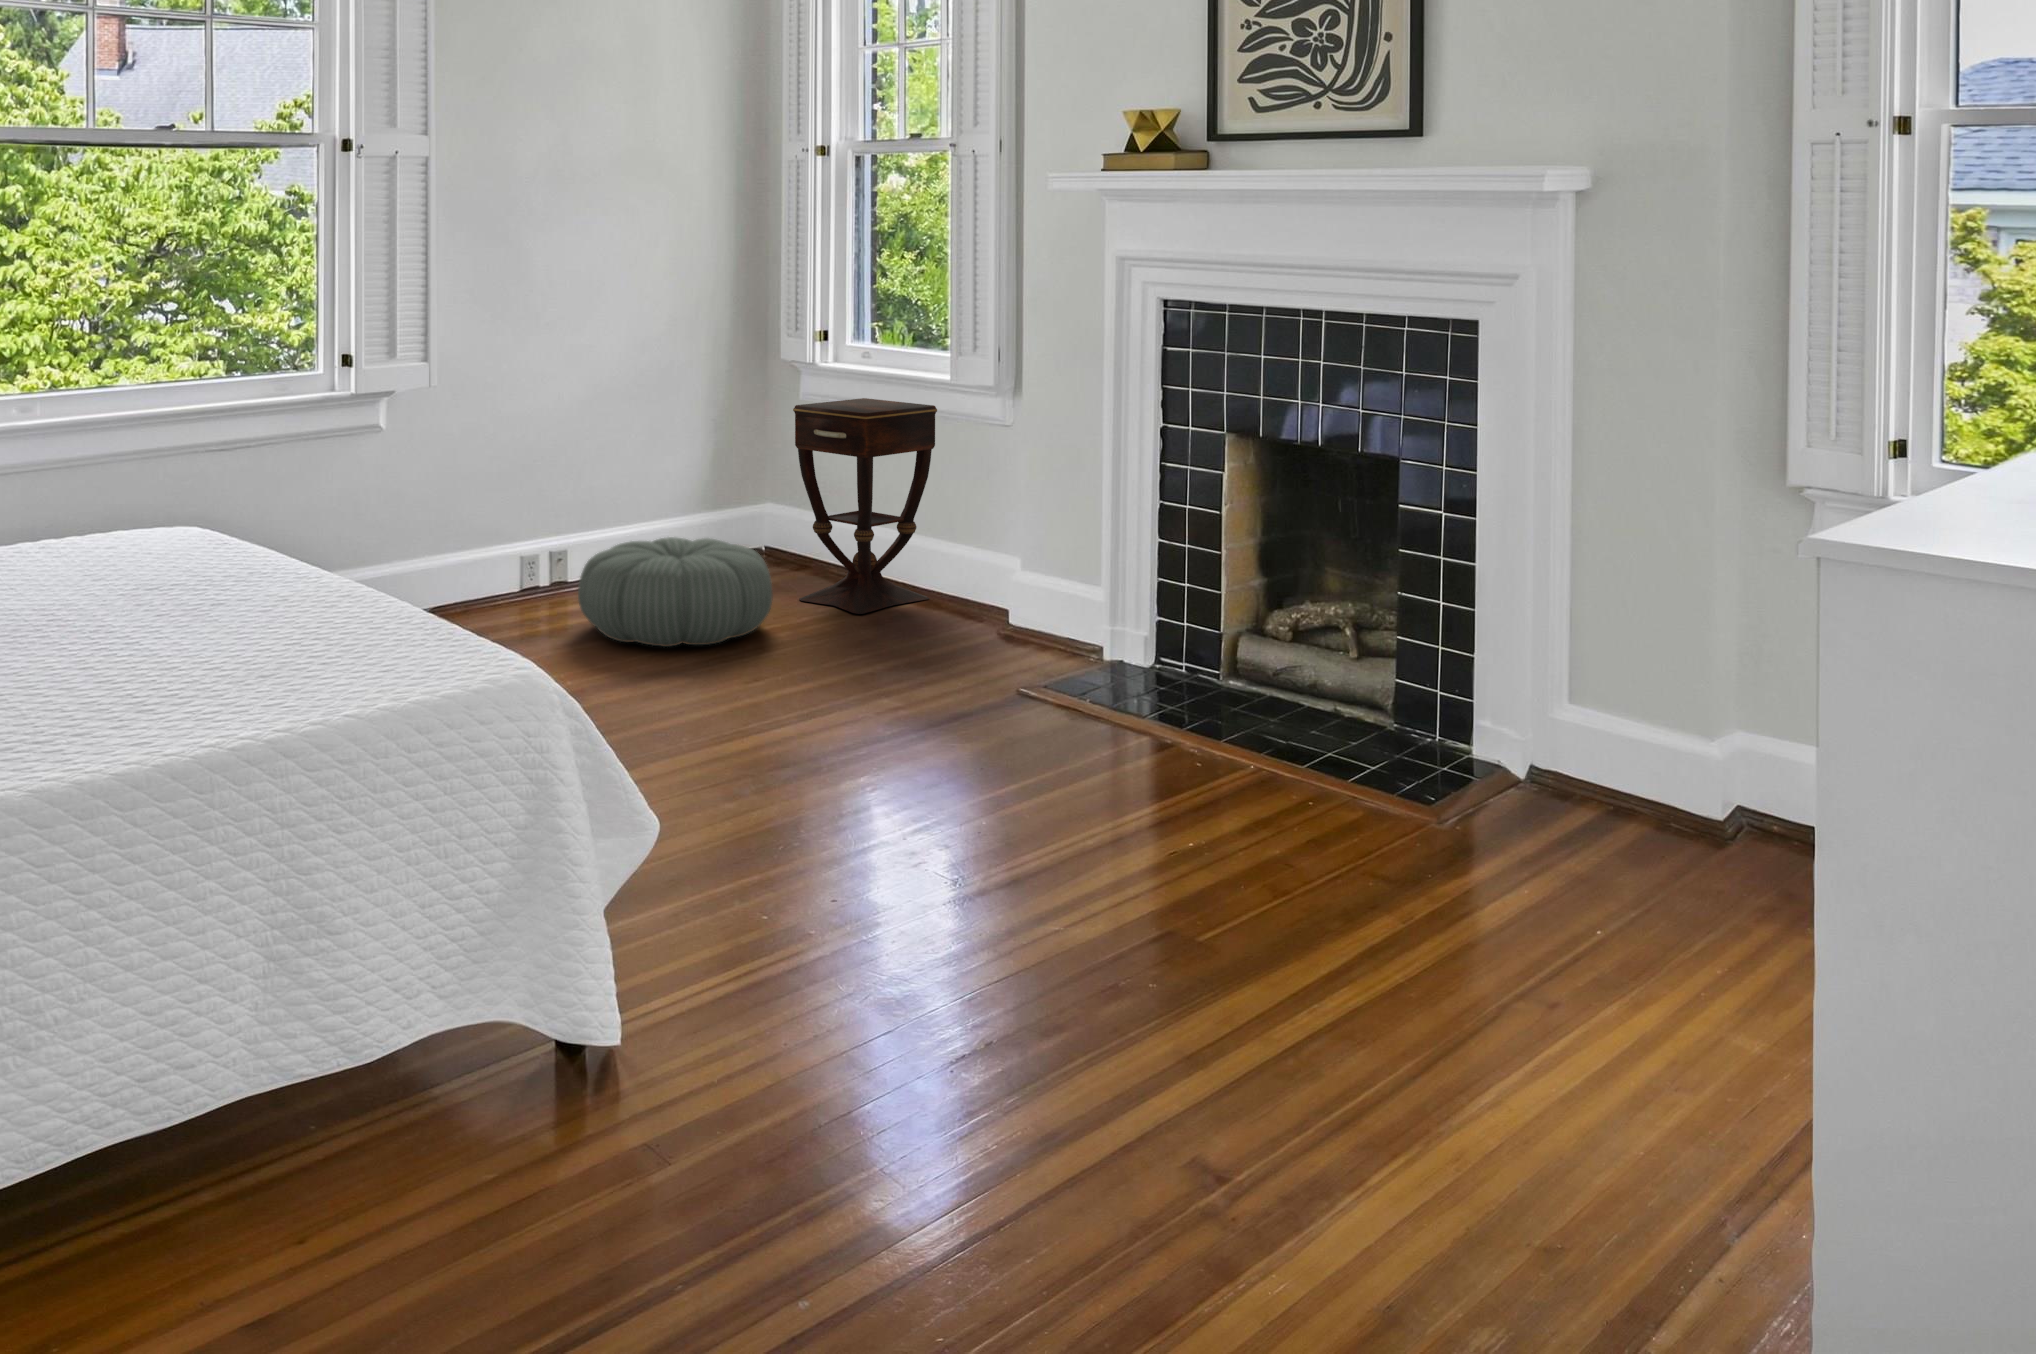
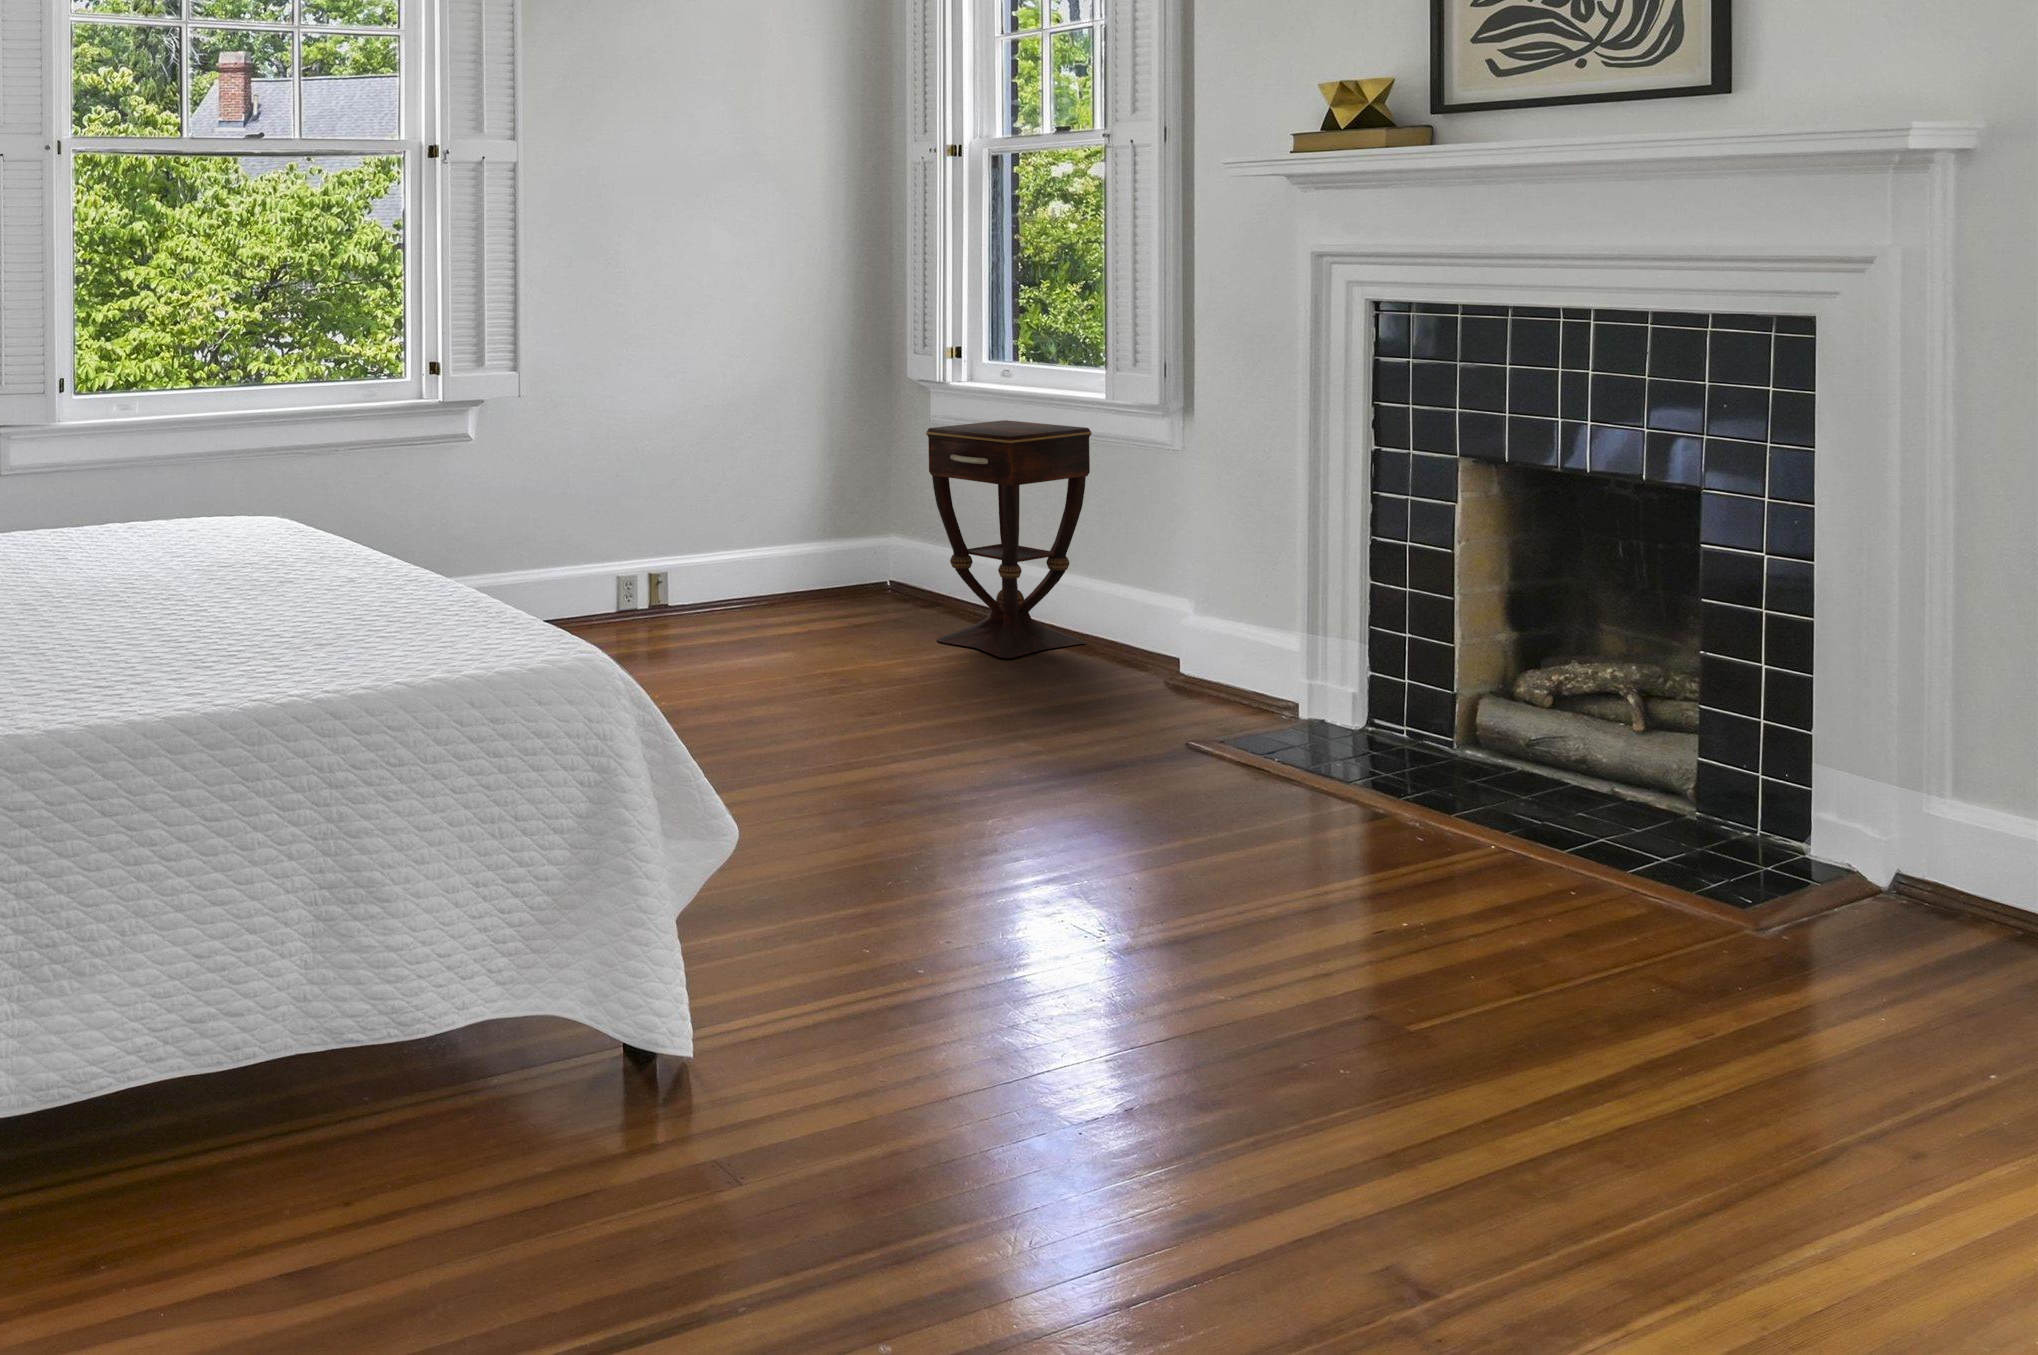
pouf: present [578,537,773,647] -> none [696,572,909,689]

